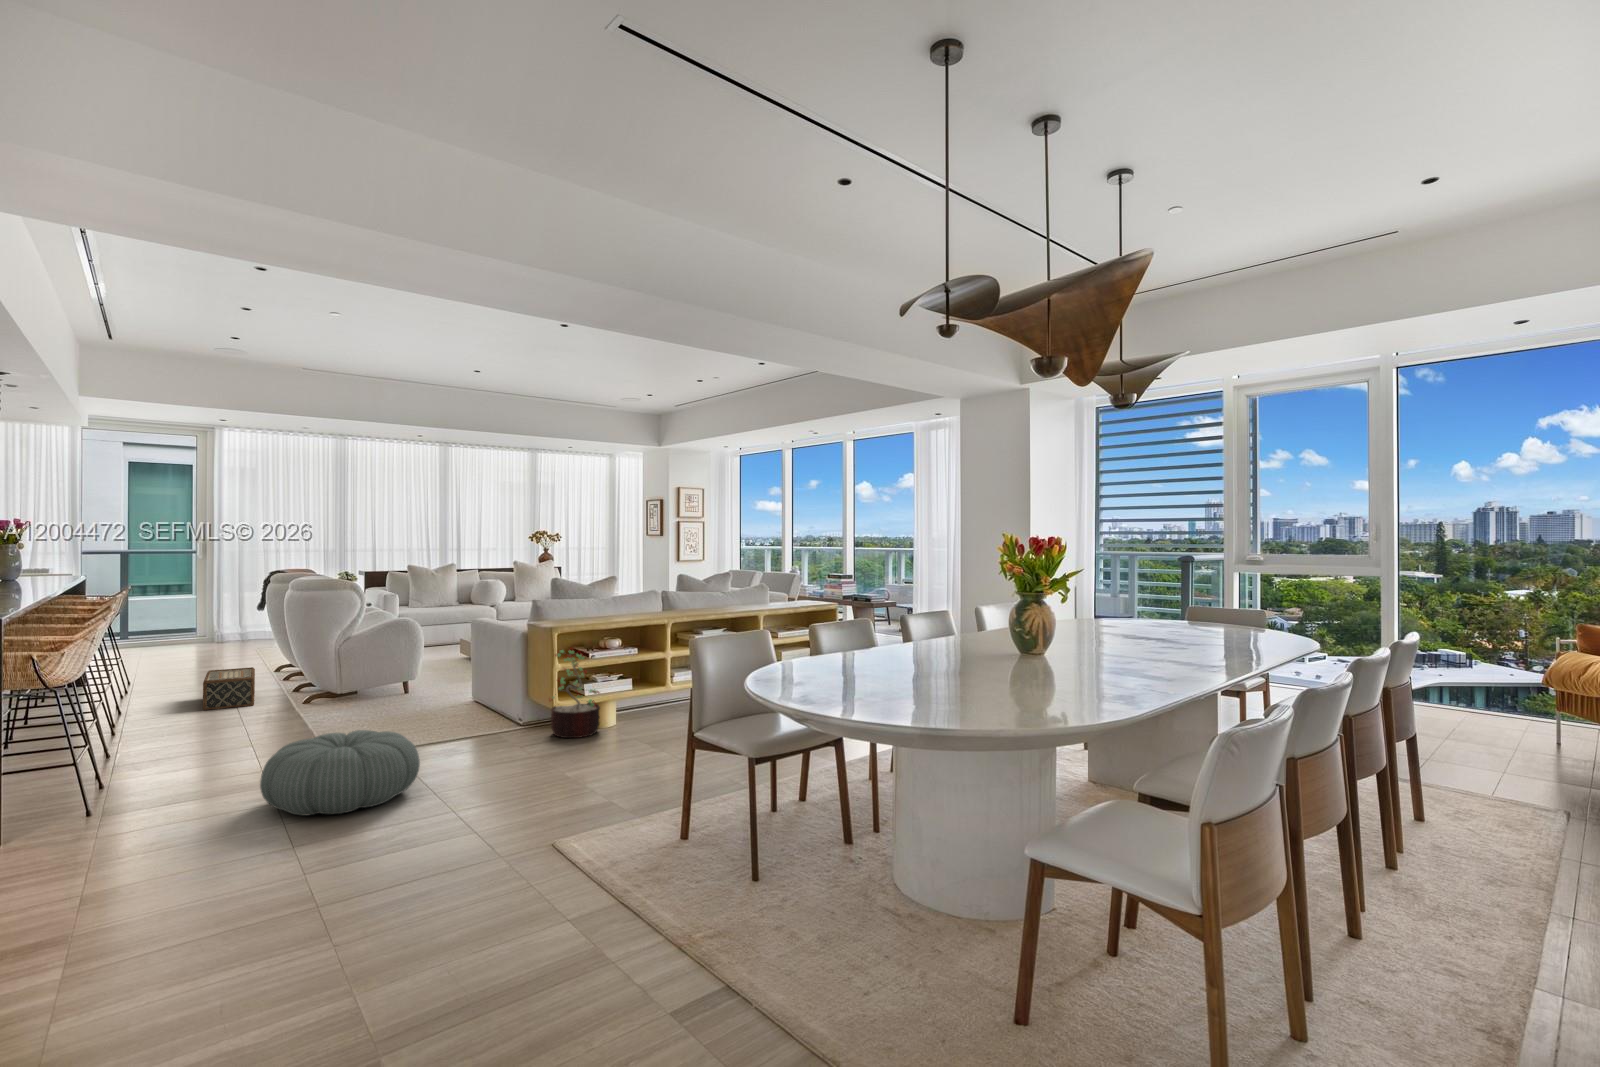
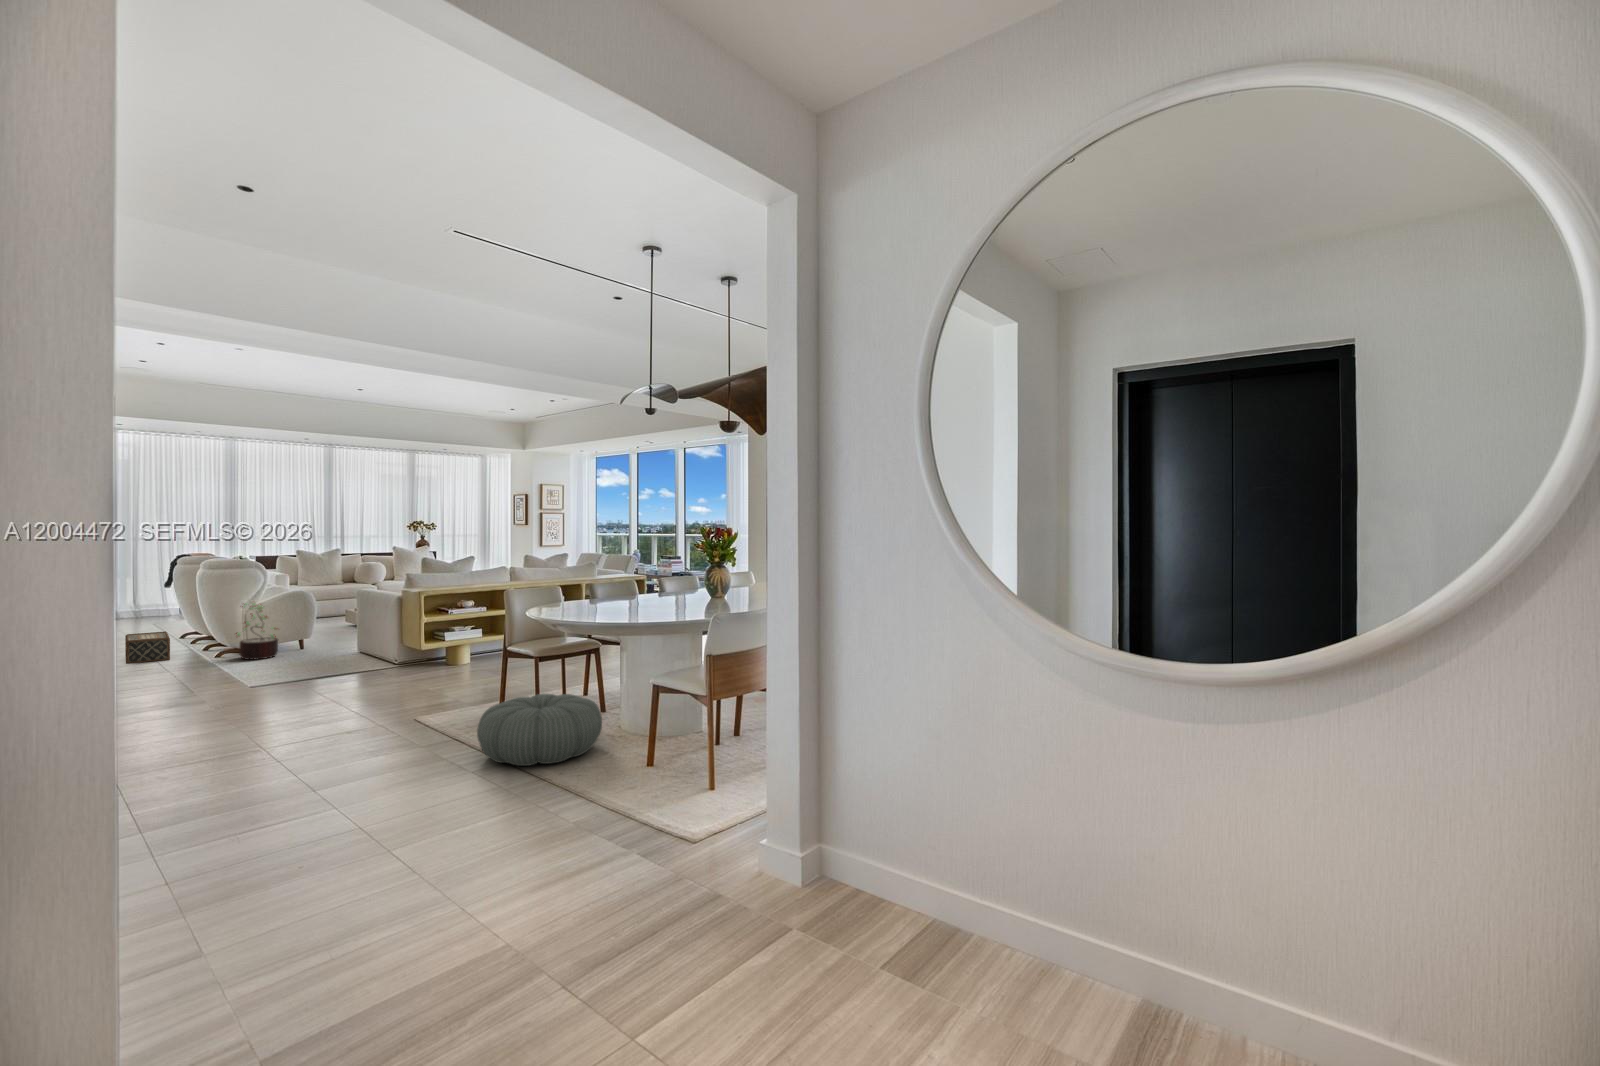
decorative plant: present [551,648,600,738] -> present [236,603,278,660]
pouf: present [260,730,420,816] -> present [477,694,602,766]

